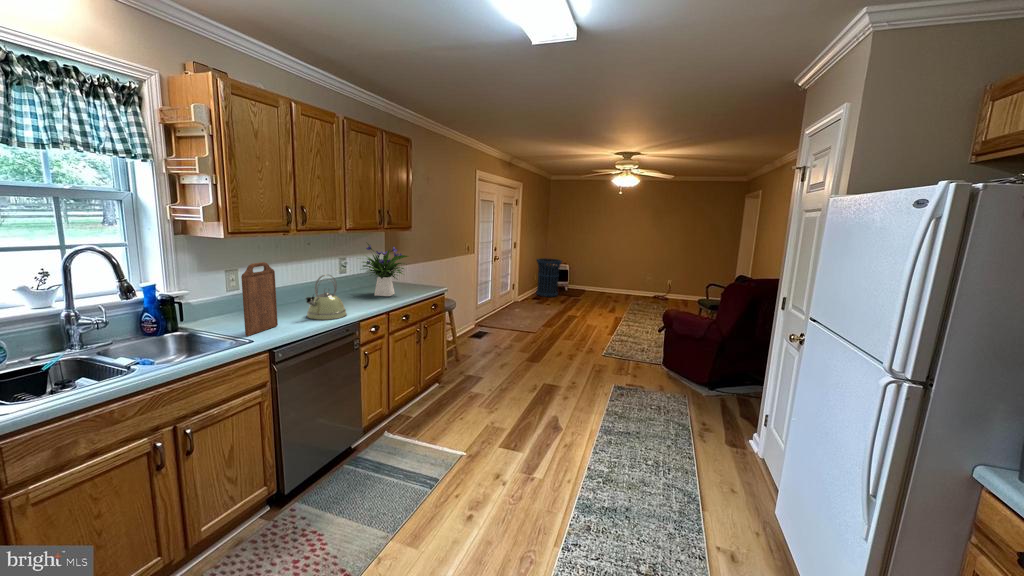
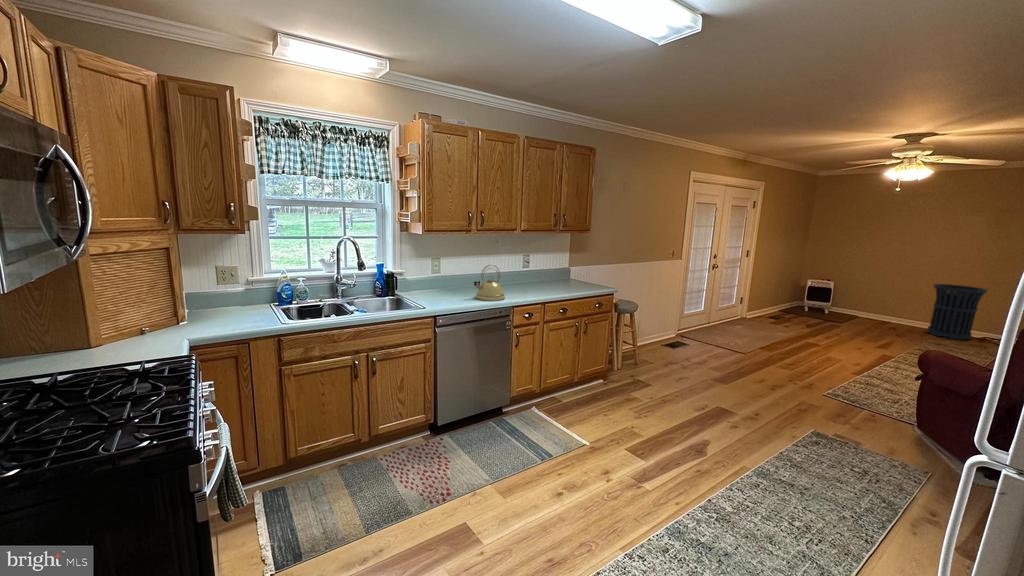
flower arrangement: present [363,243,408,296] -> none [529,241,575,290]
trash can: present [536,258,562,297] -> present [927,284,987,340]
cutting board: present [241,262,278,336] -> none [425,252,451,304]

